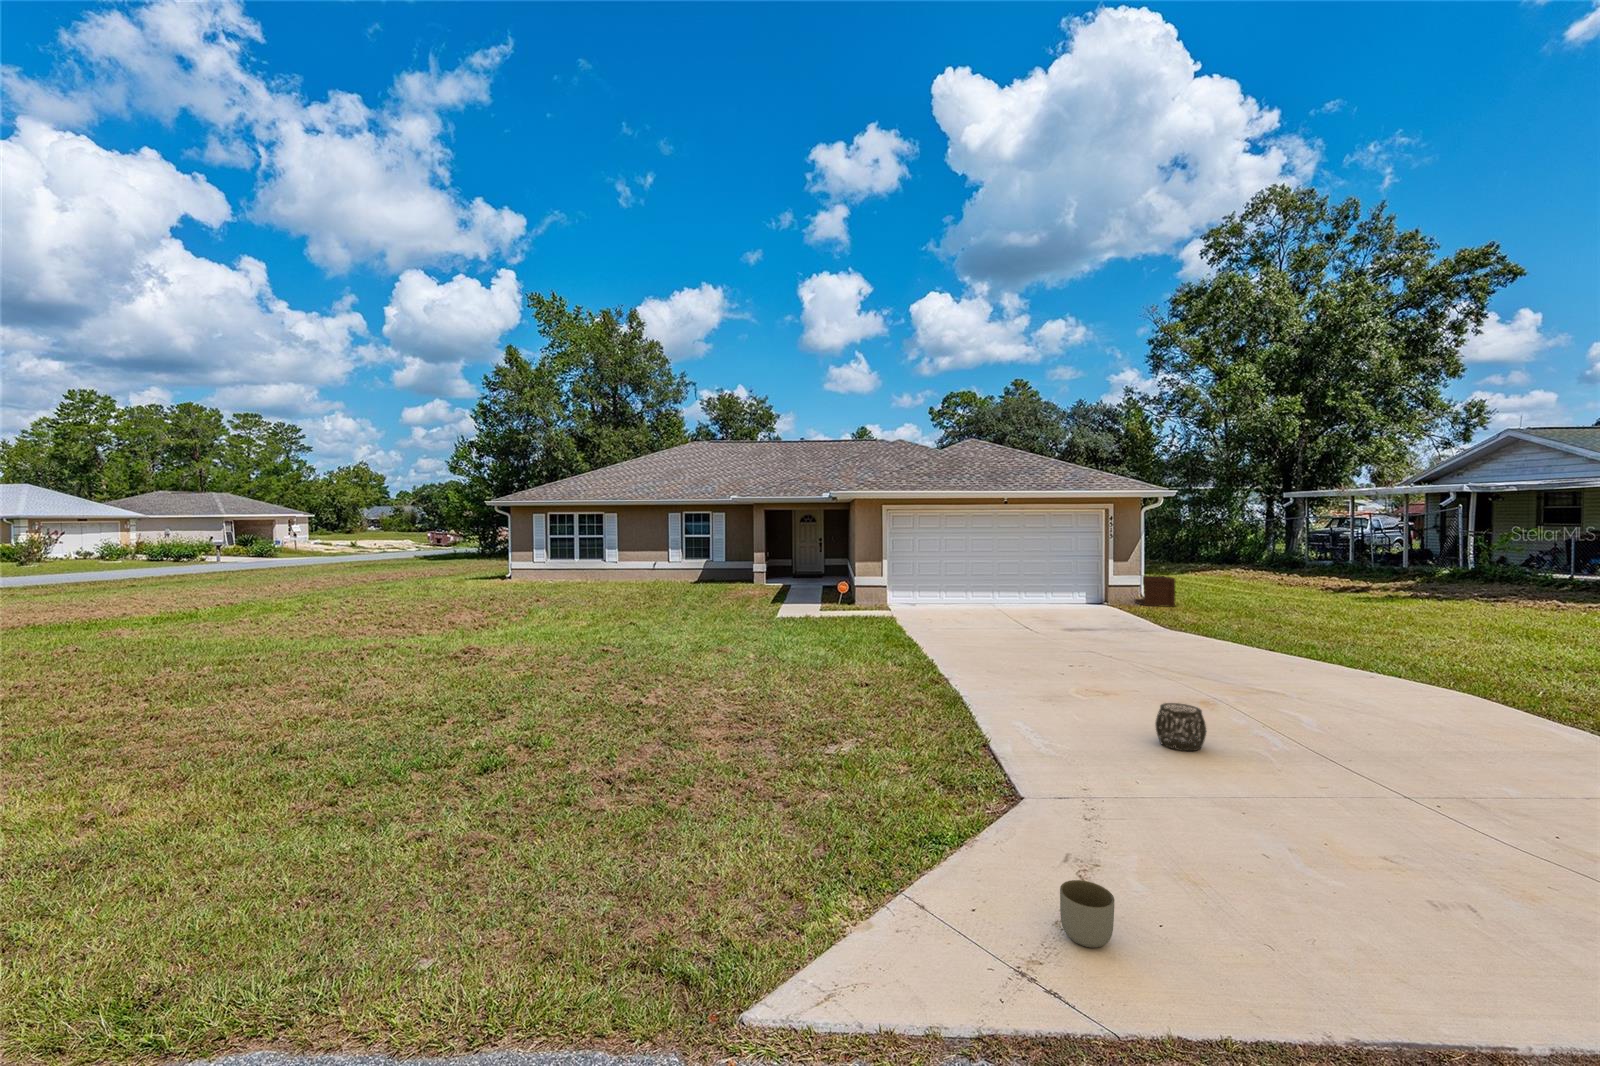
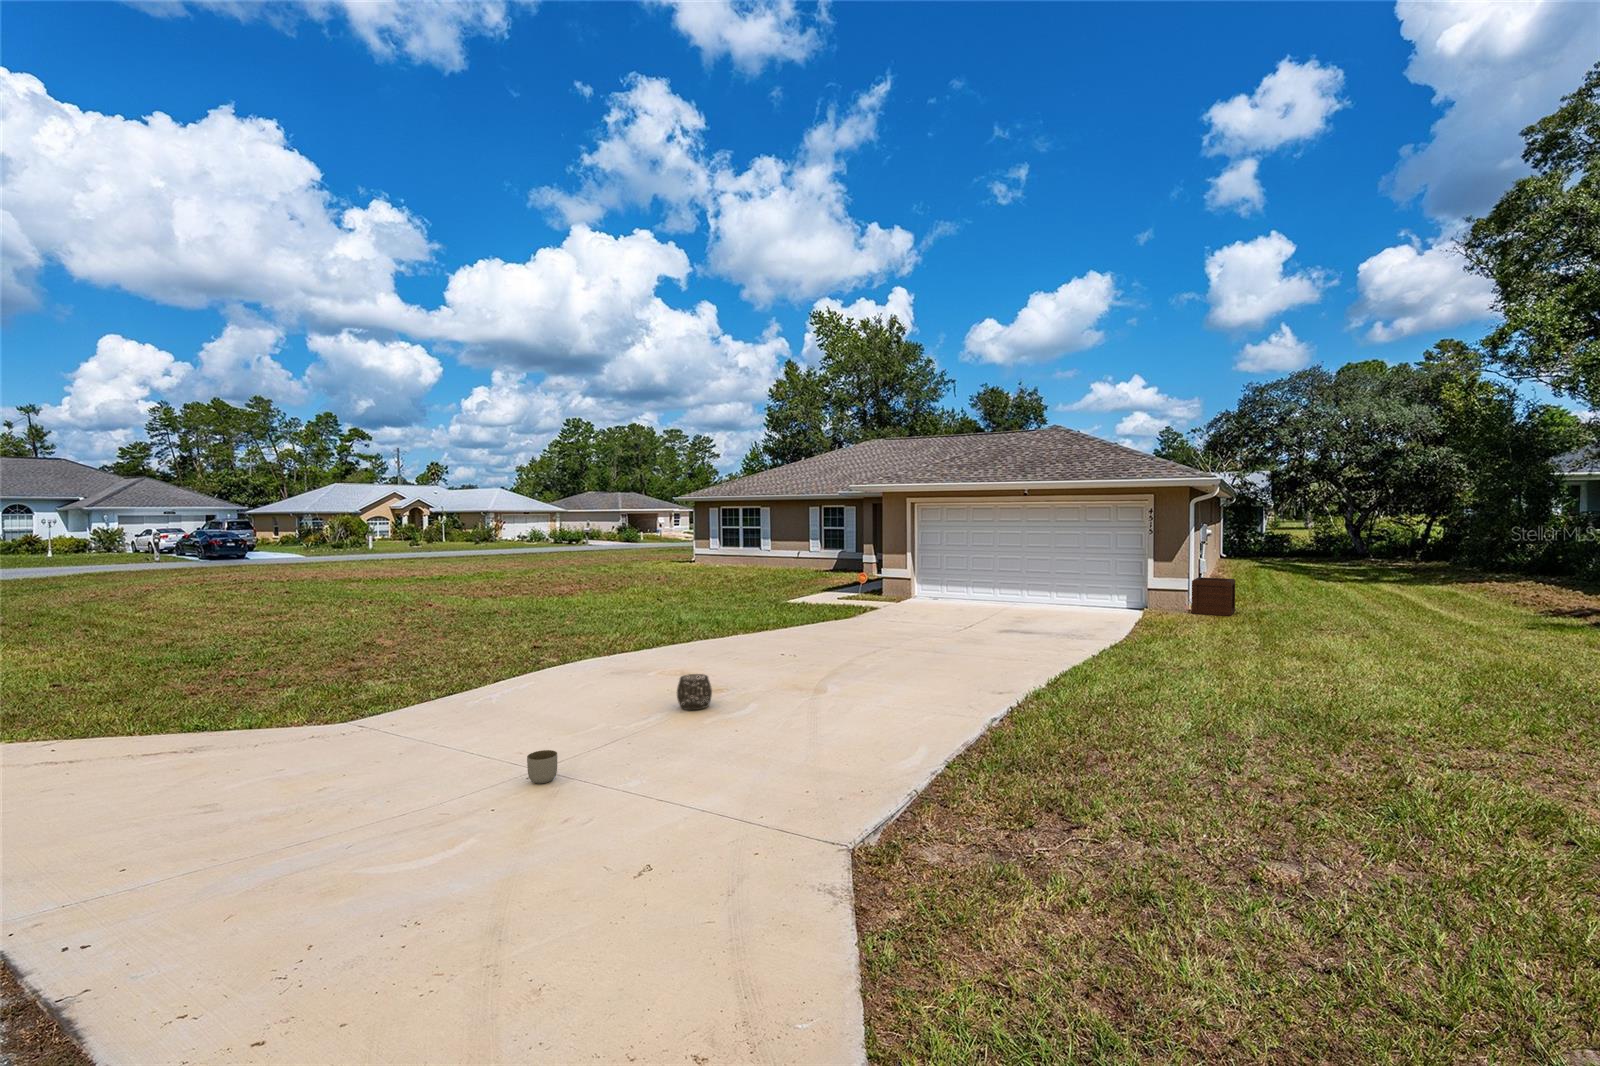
planter: present [1060,880,1115,948] -> present [527,750,557,784]

